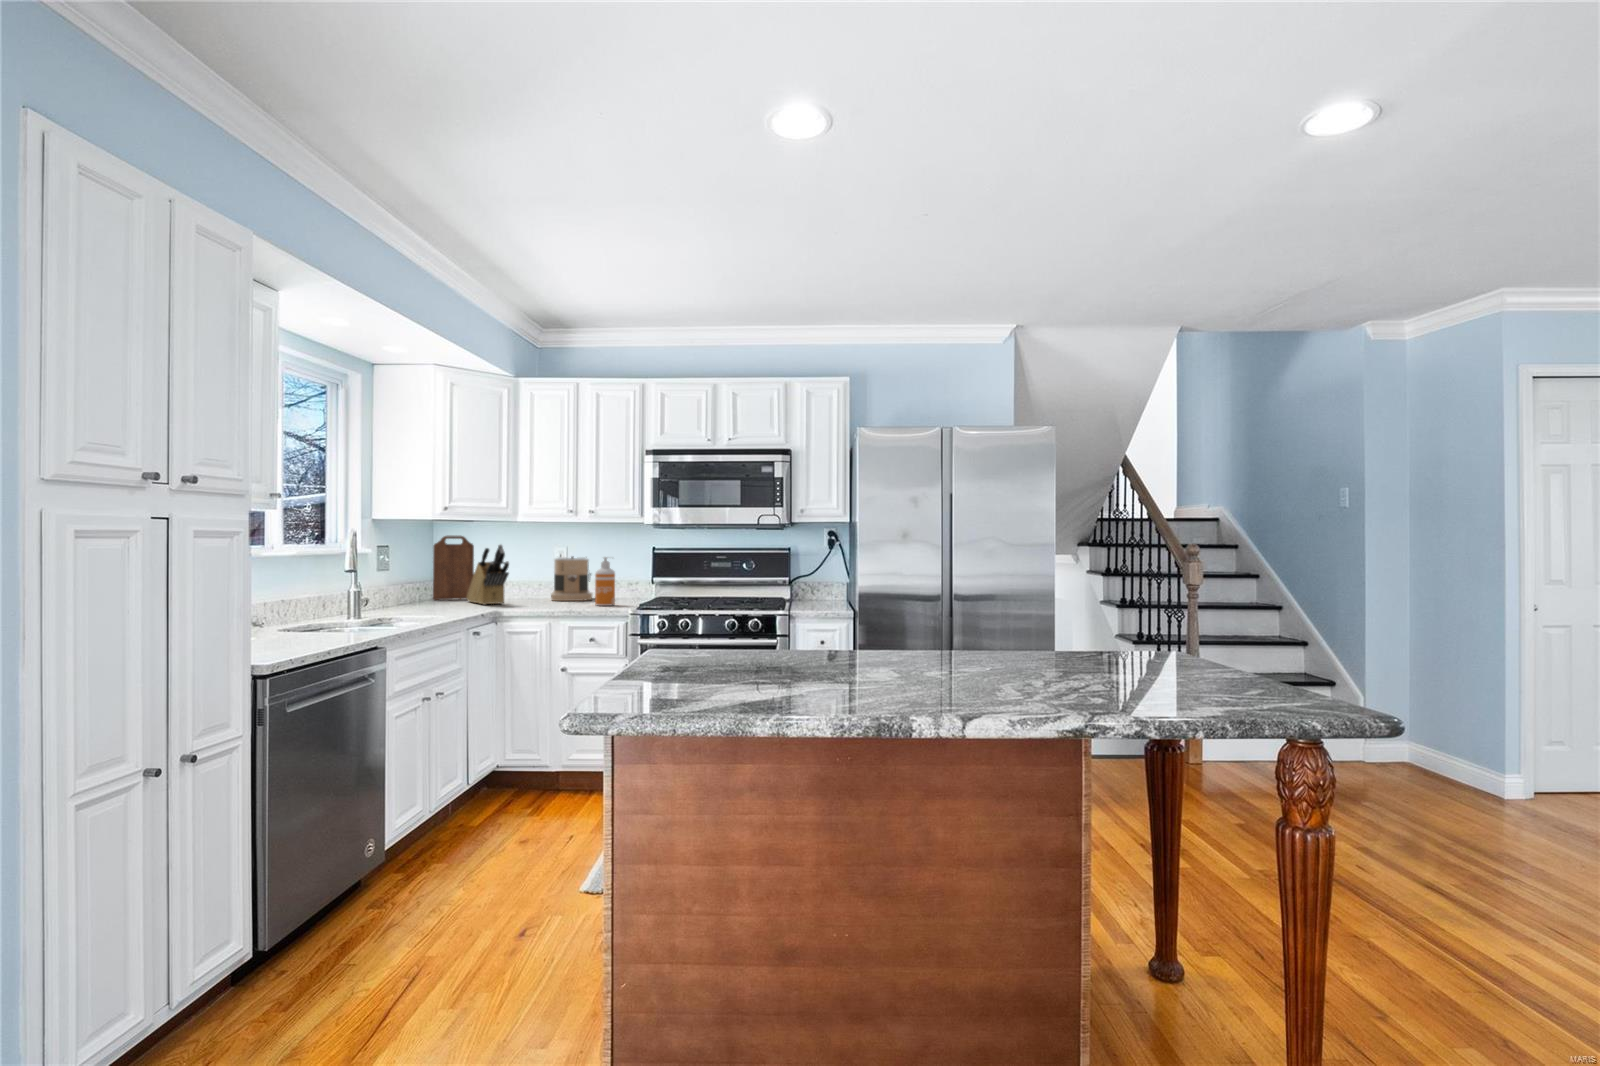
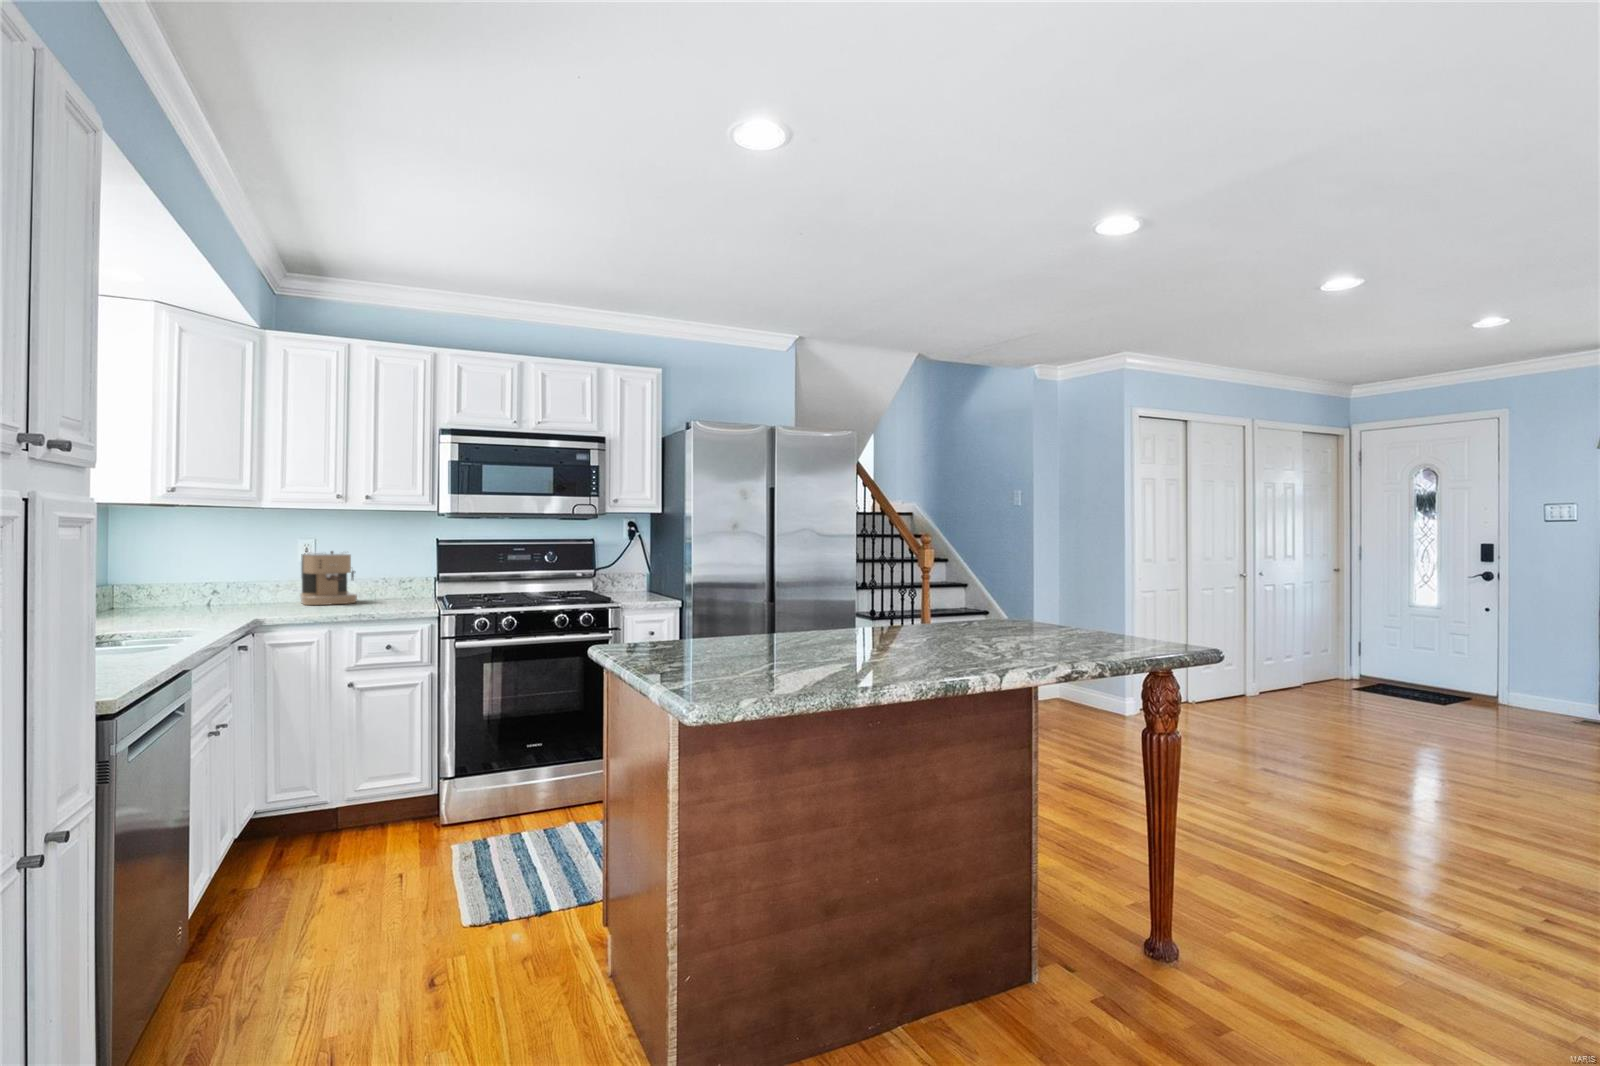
cutting board: present [433,536,474,600] -> none [129,526,187,610]
knife block: present [466,545,509,605] -> none [187,537,263,613]
soap dispenser: present [595,557,615,606] -> none [377,551,402,608]

